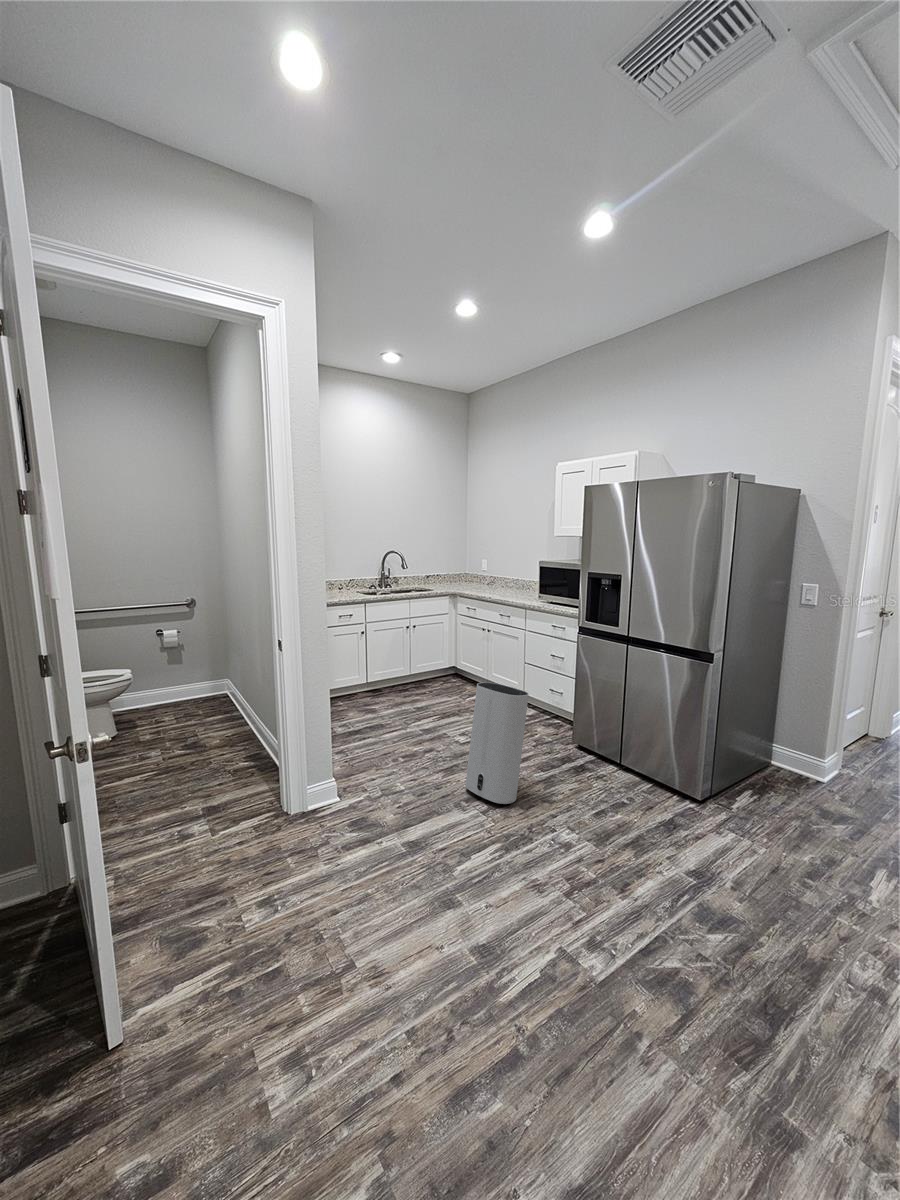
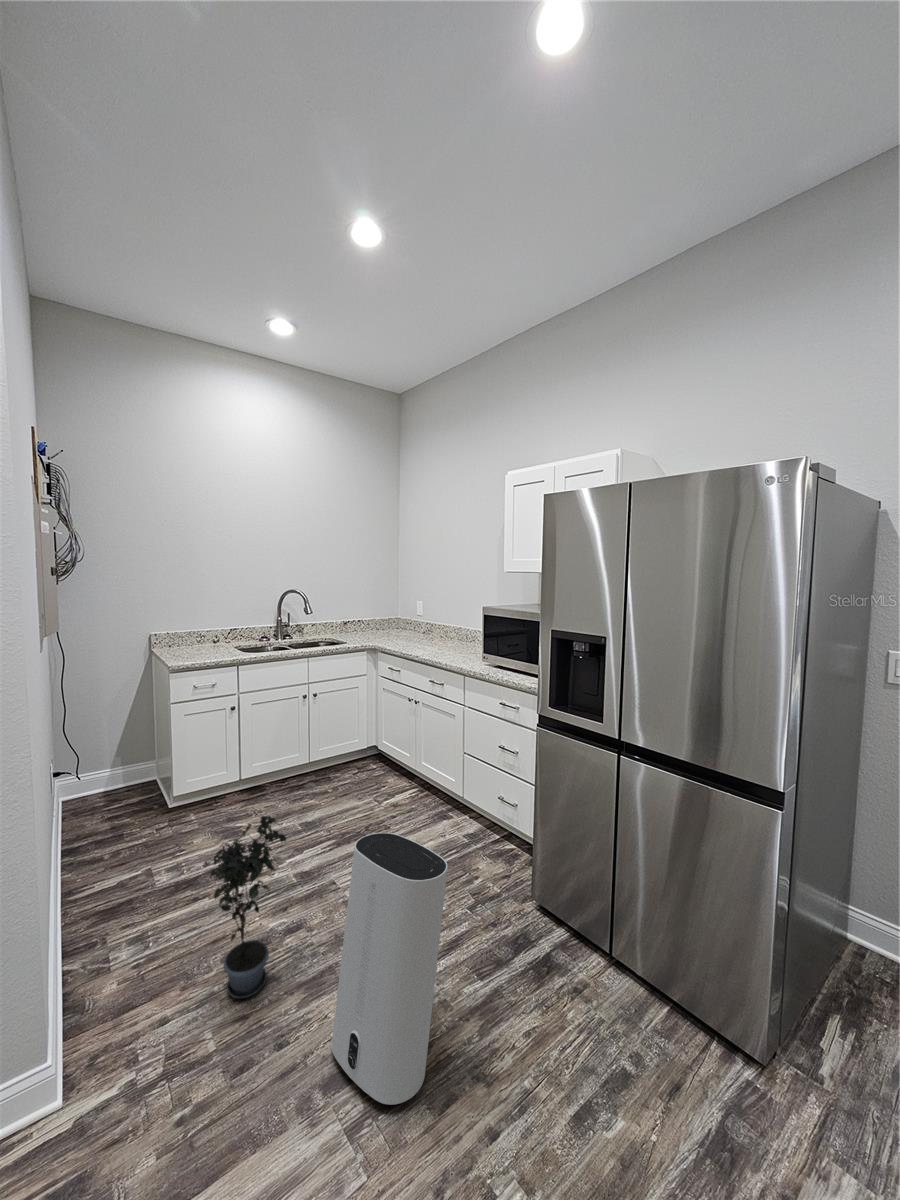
potted plant: none [391,675,433,773] -> present [203,816,286,999]

